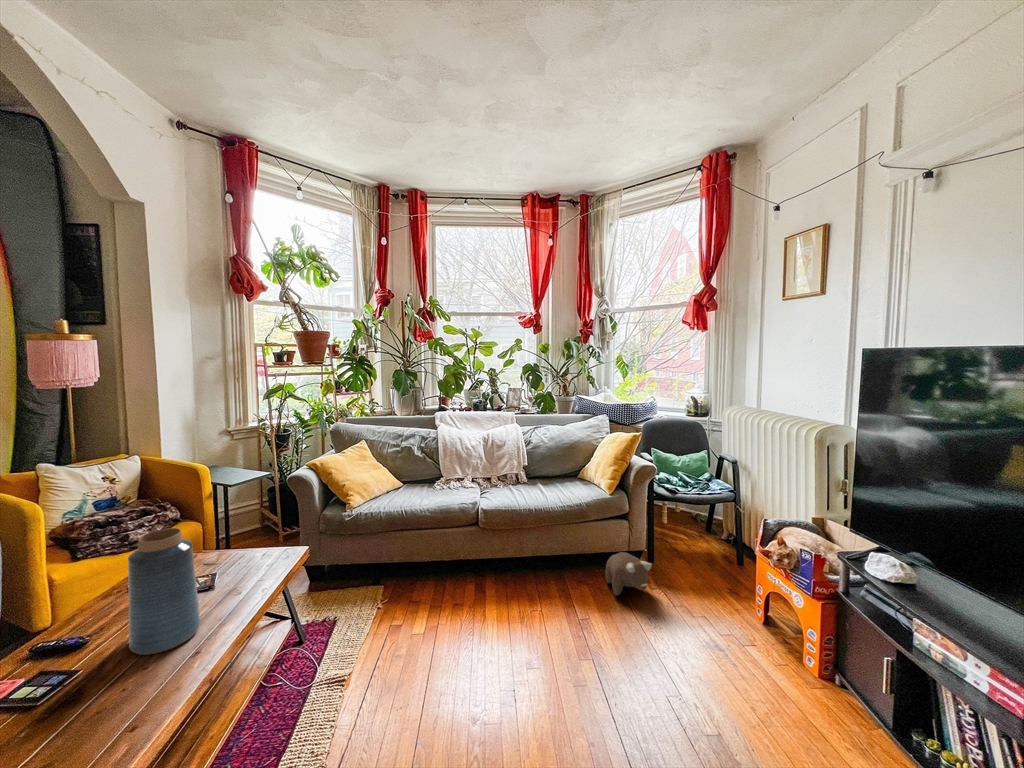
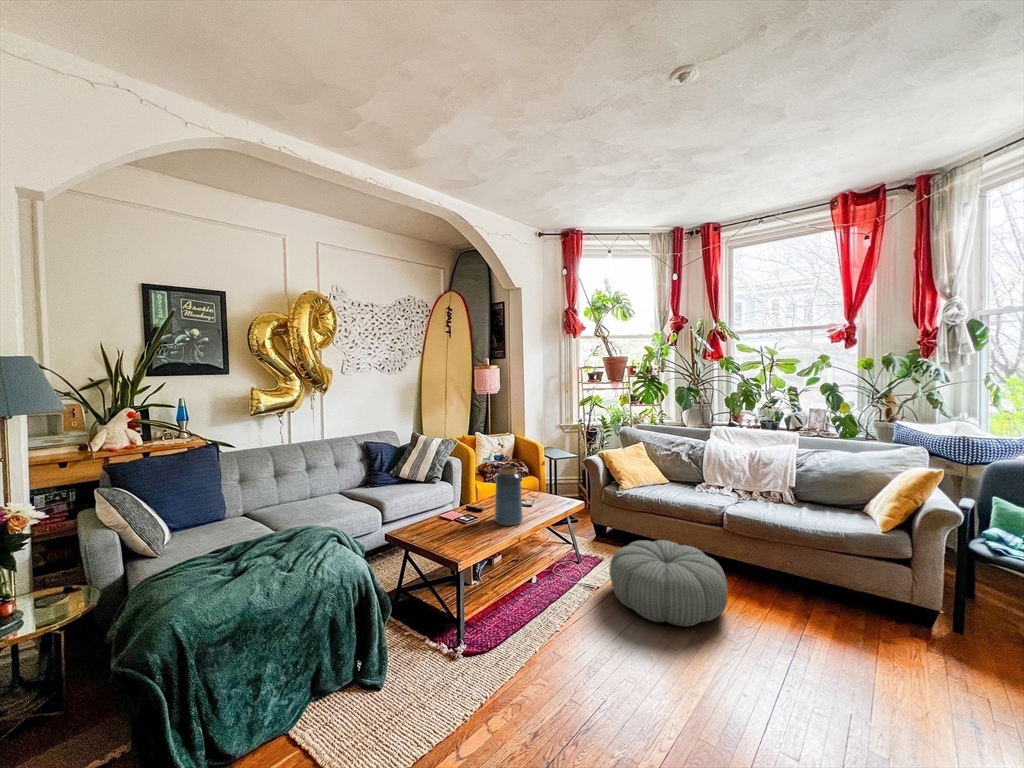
plush toy: present [605,552,652,595] -> none [870,597,929,650]
pouf: none [364,563,513,690] -> present [610,540,728,626]

